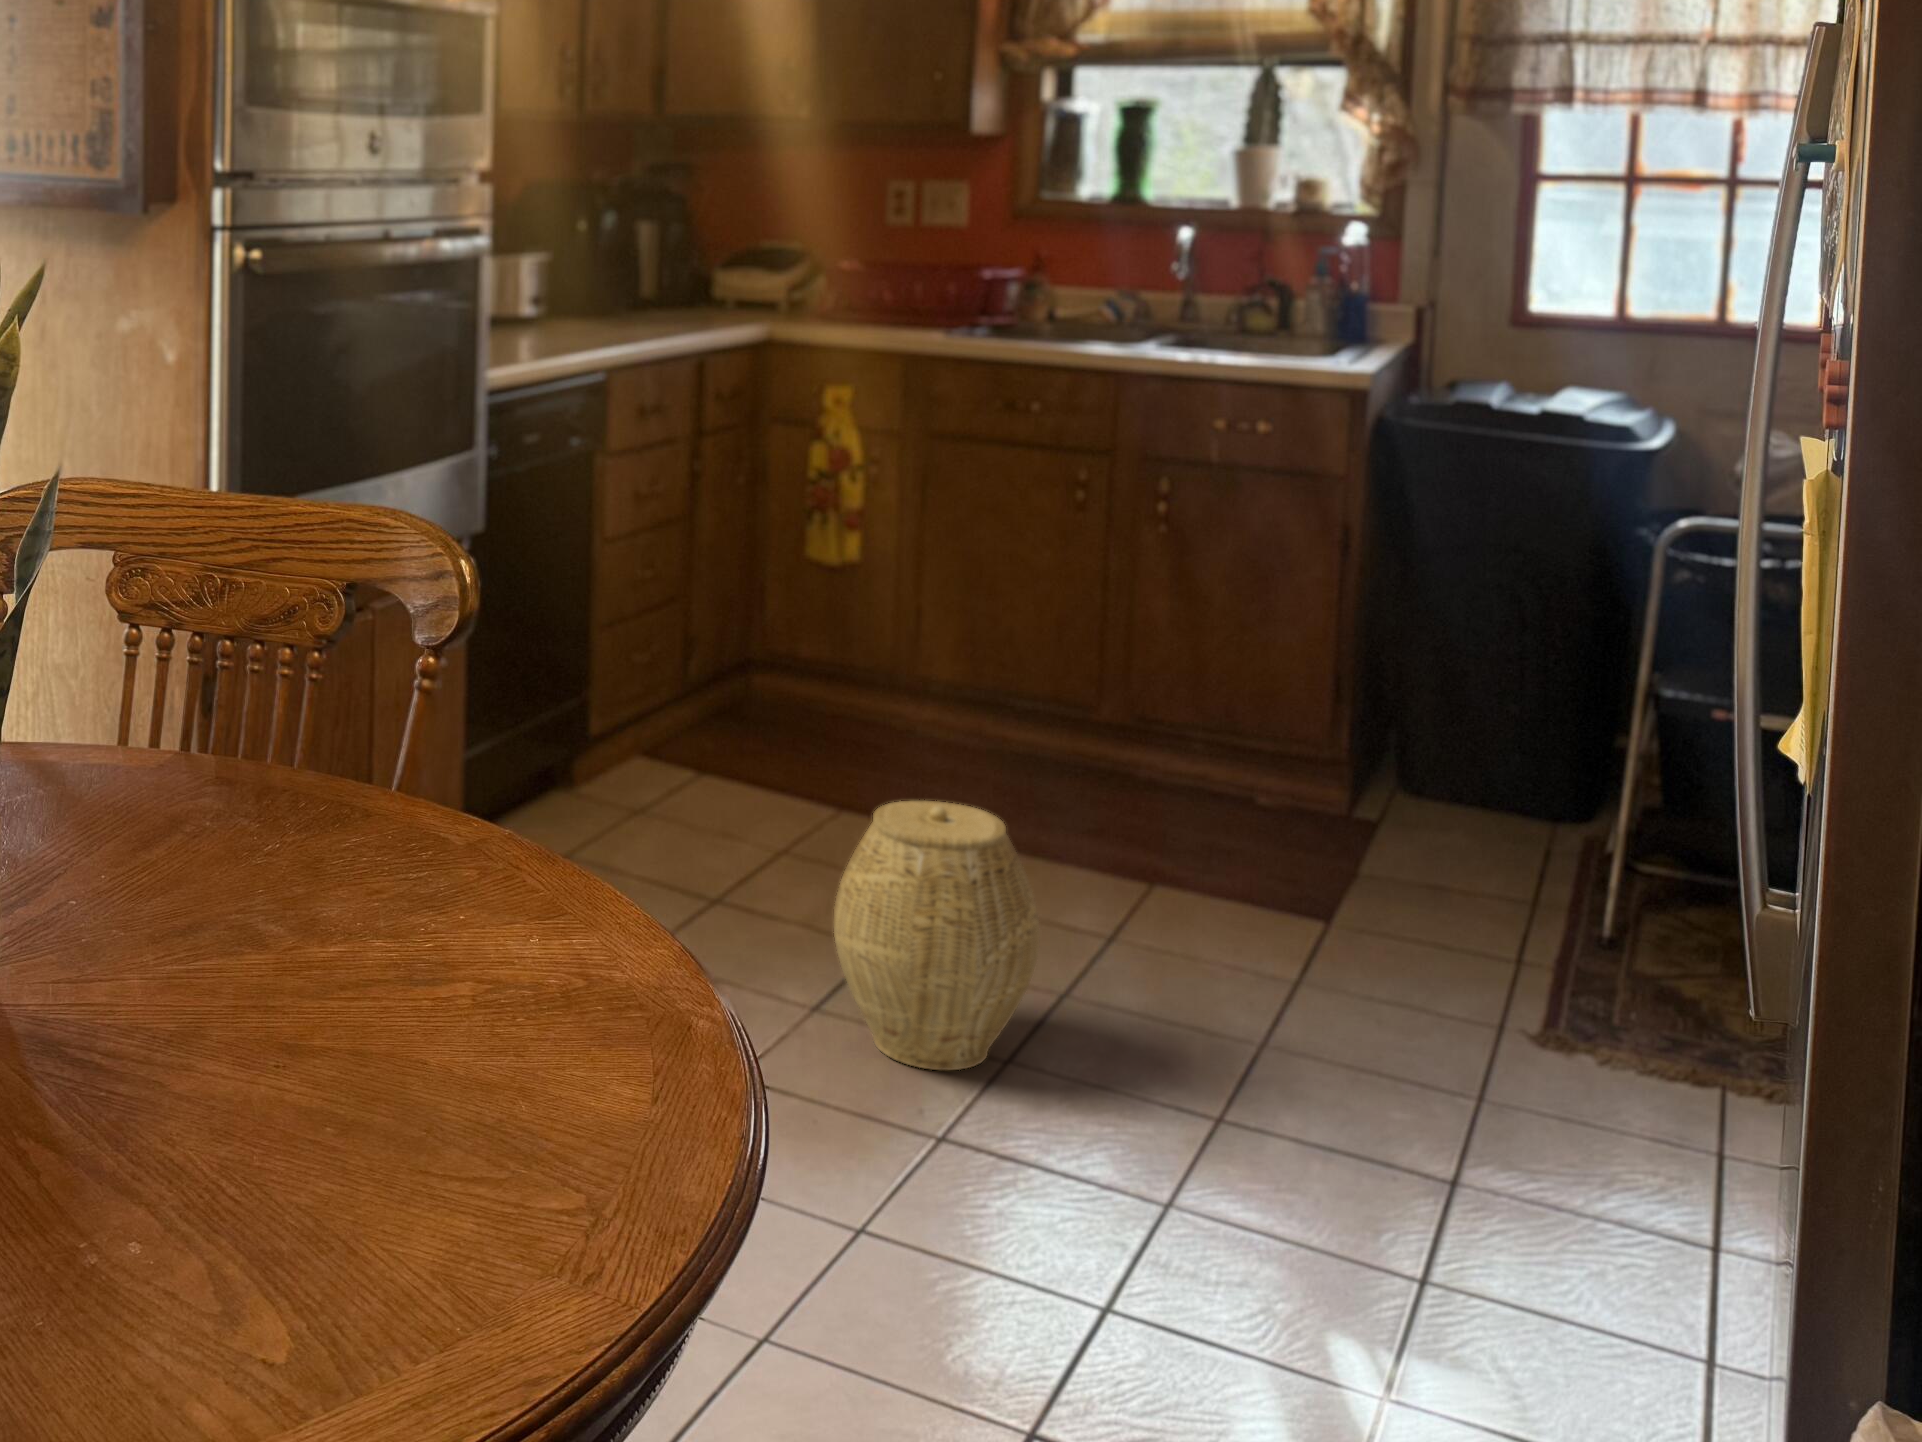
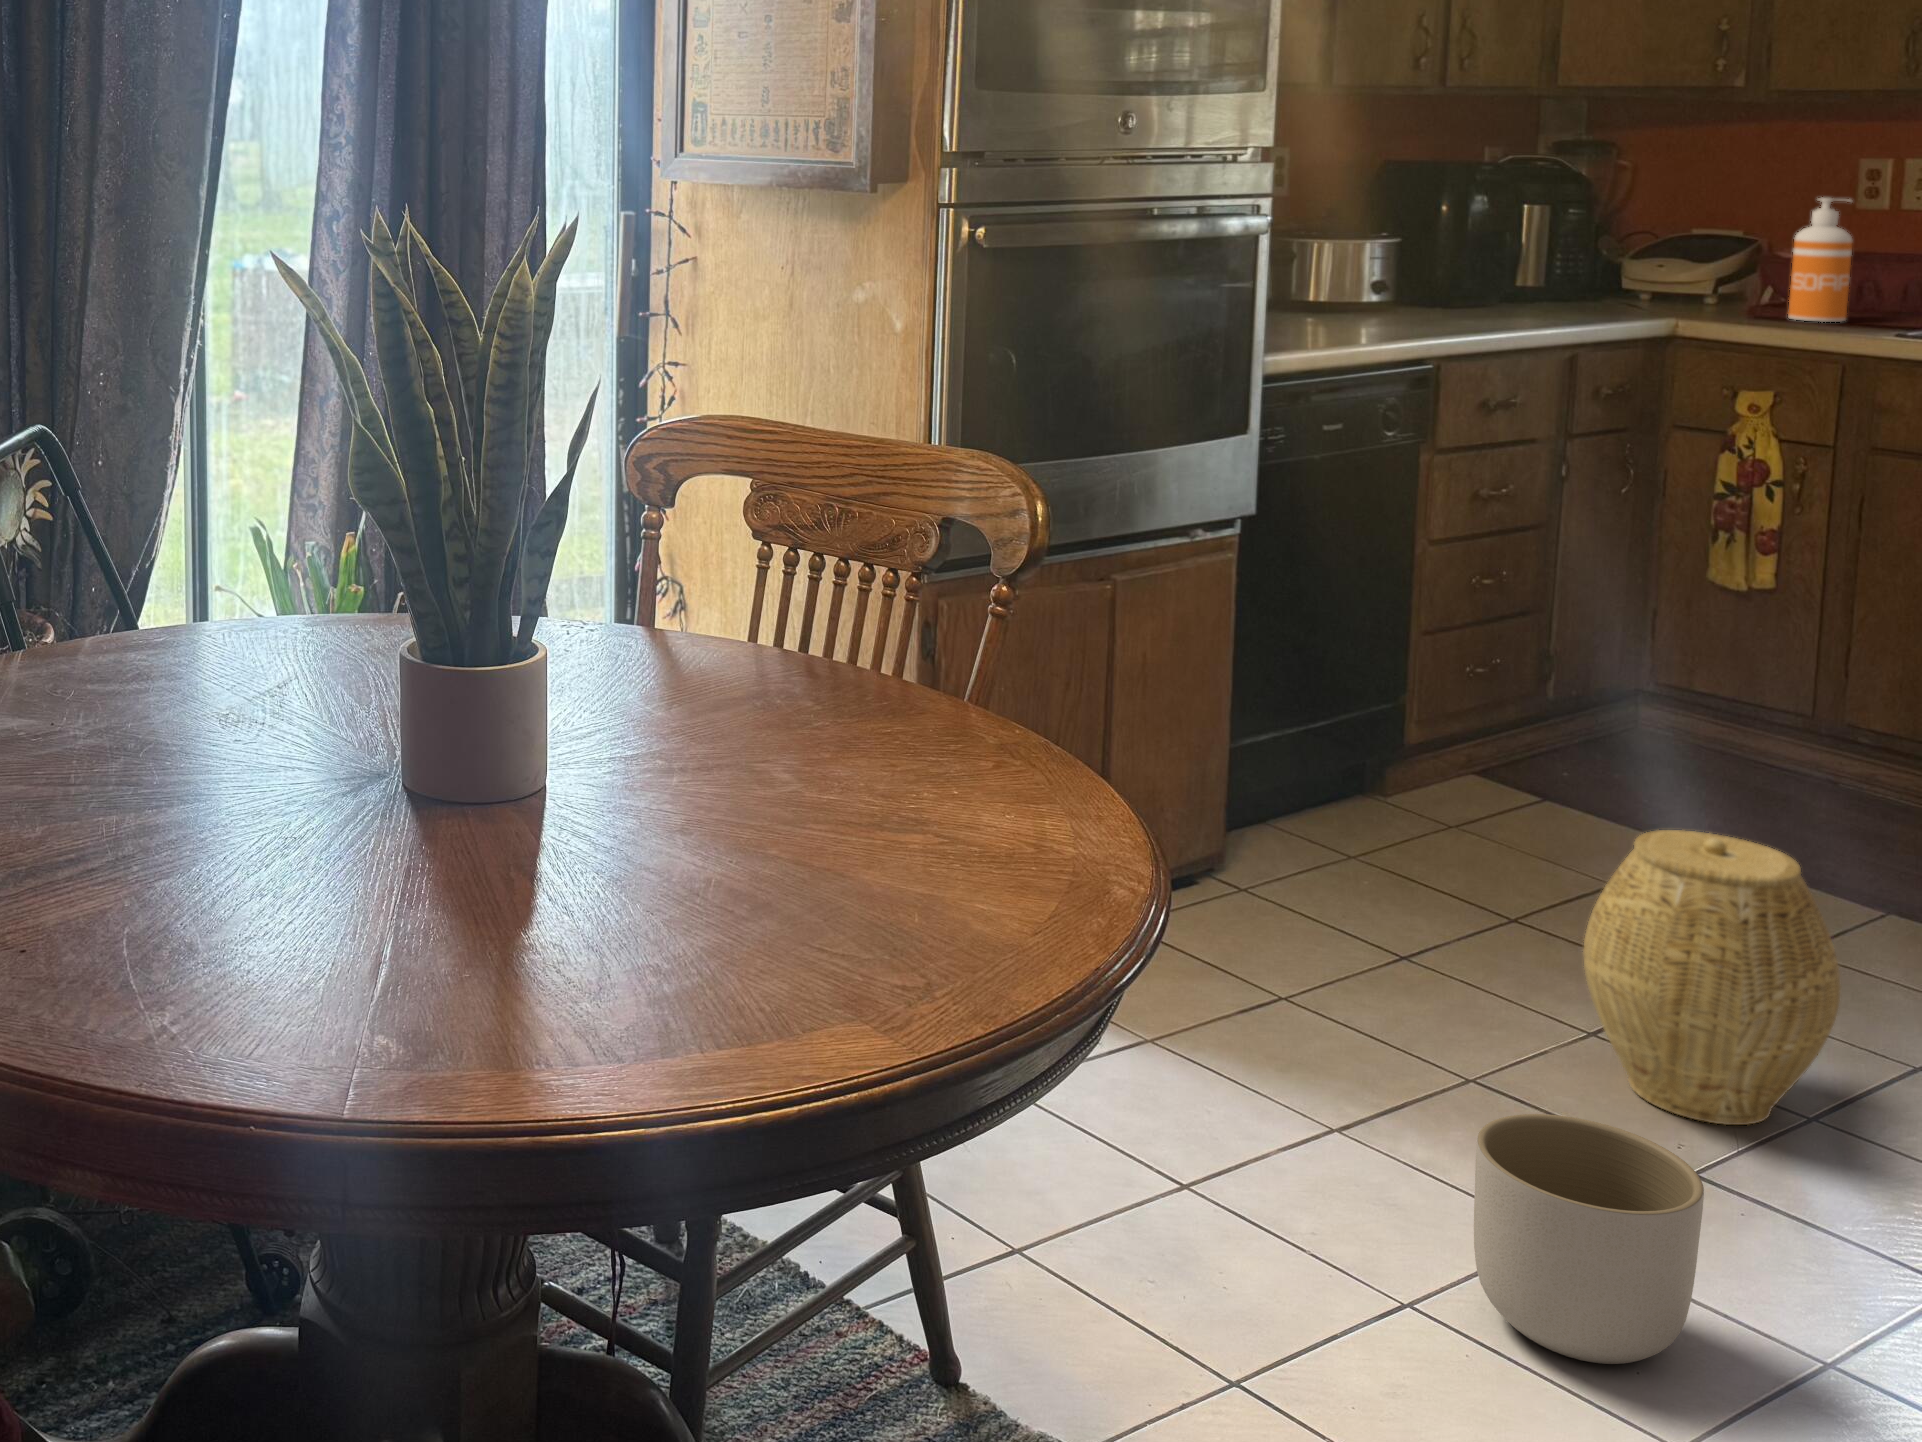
soap dispenser: none [865,212,911,321] -> present [1788,198,1852,322]
planter: none [829,1105,1025,1345] -> present [1474,1114,1704,1364]

